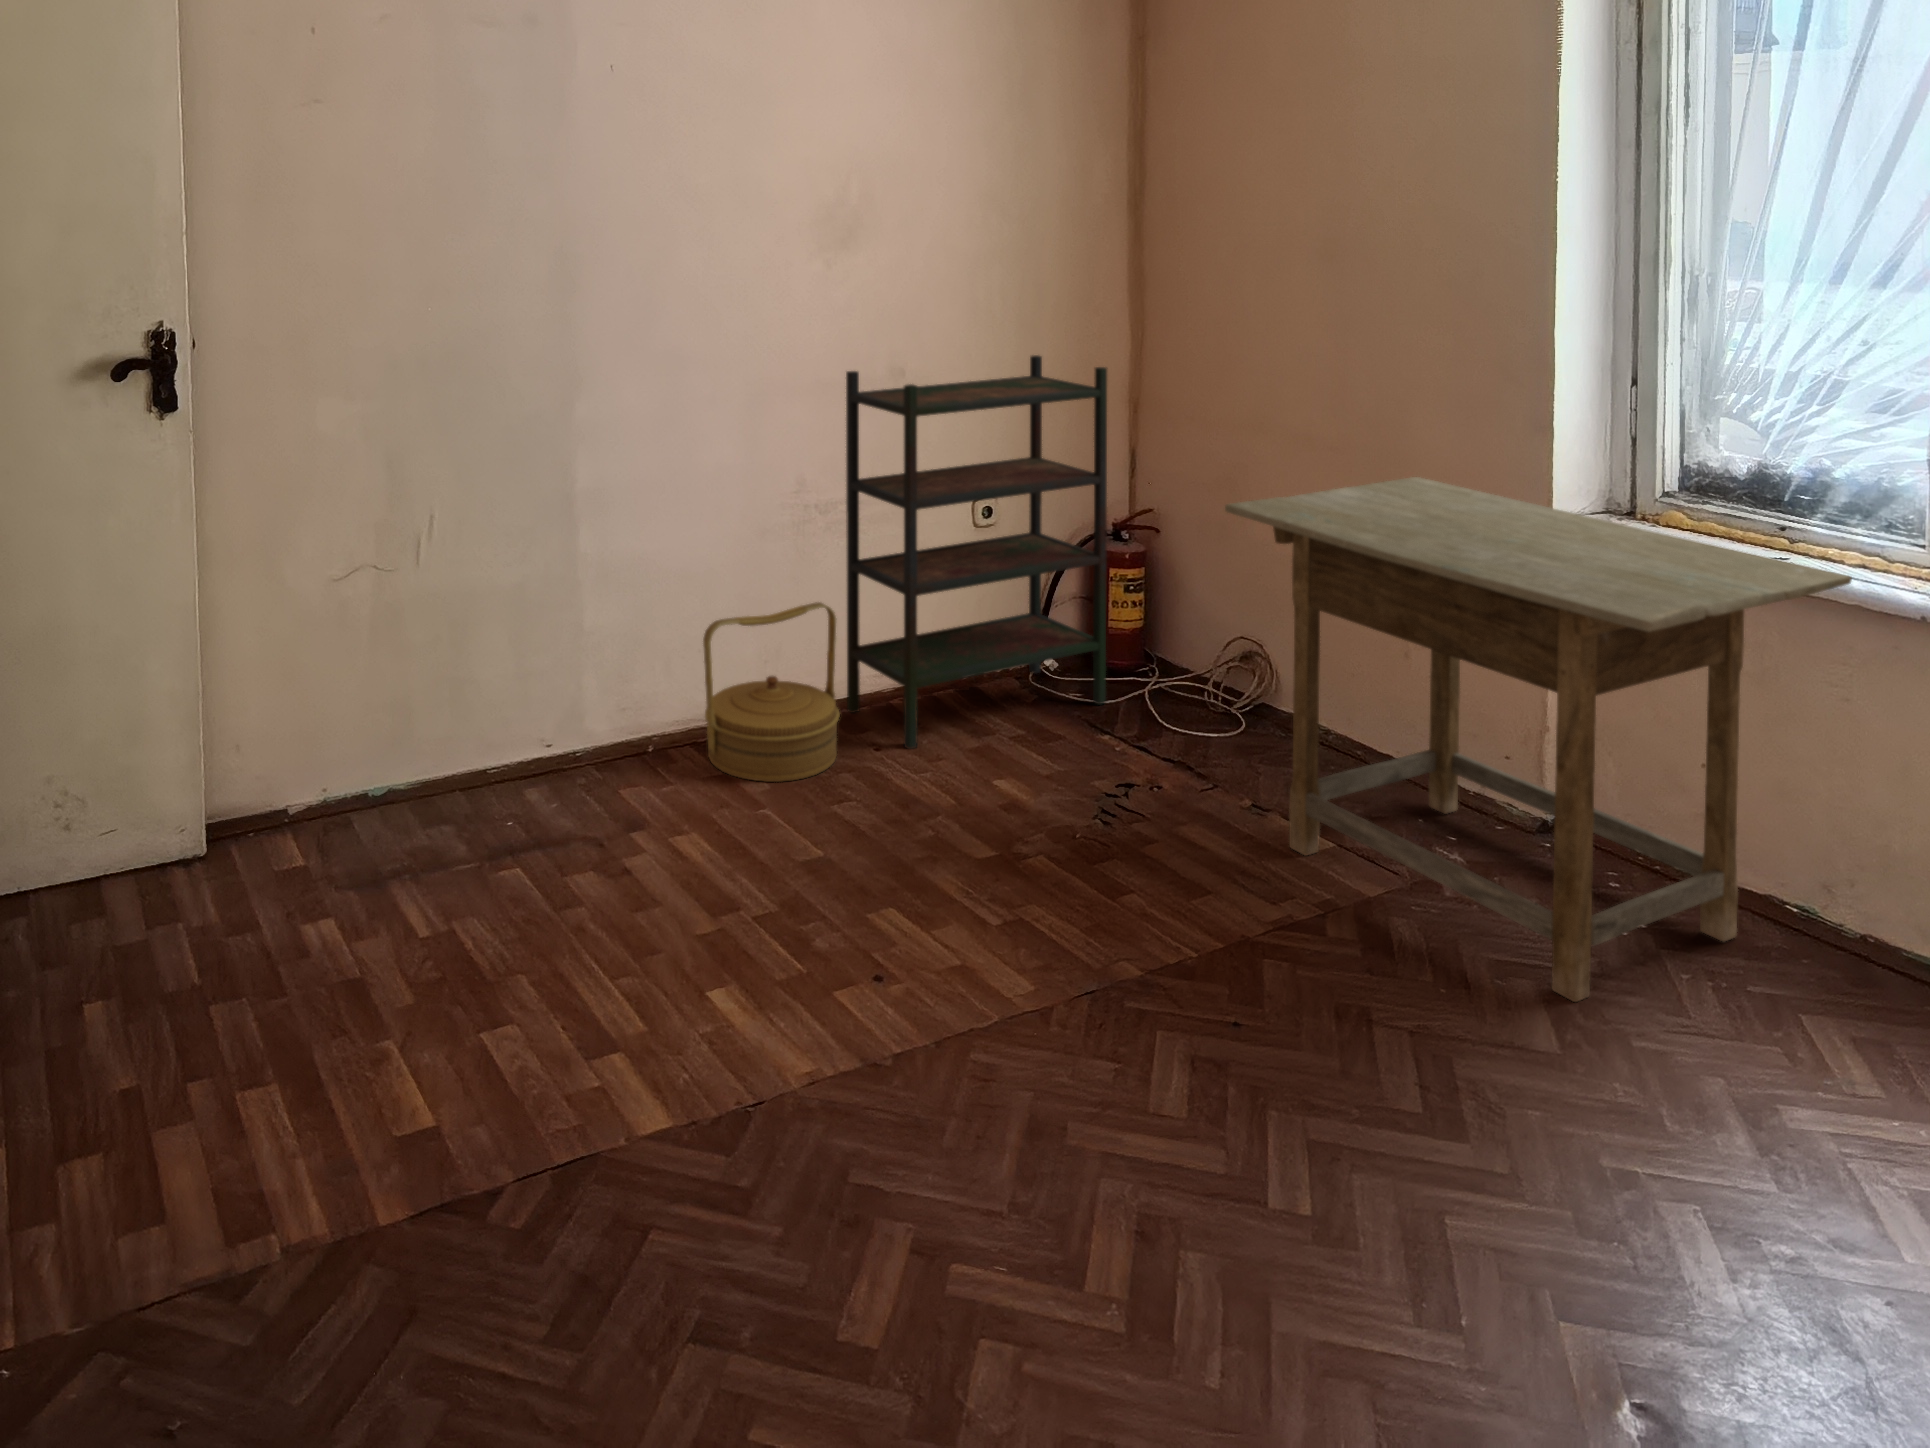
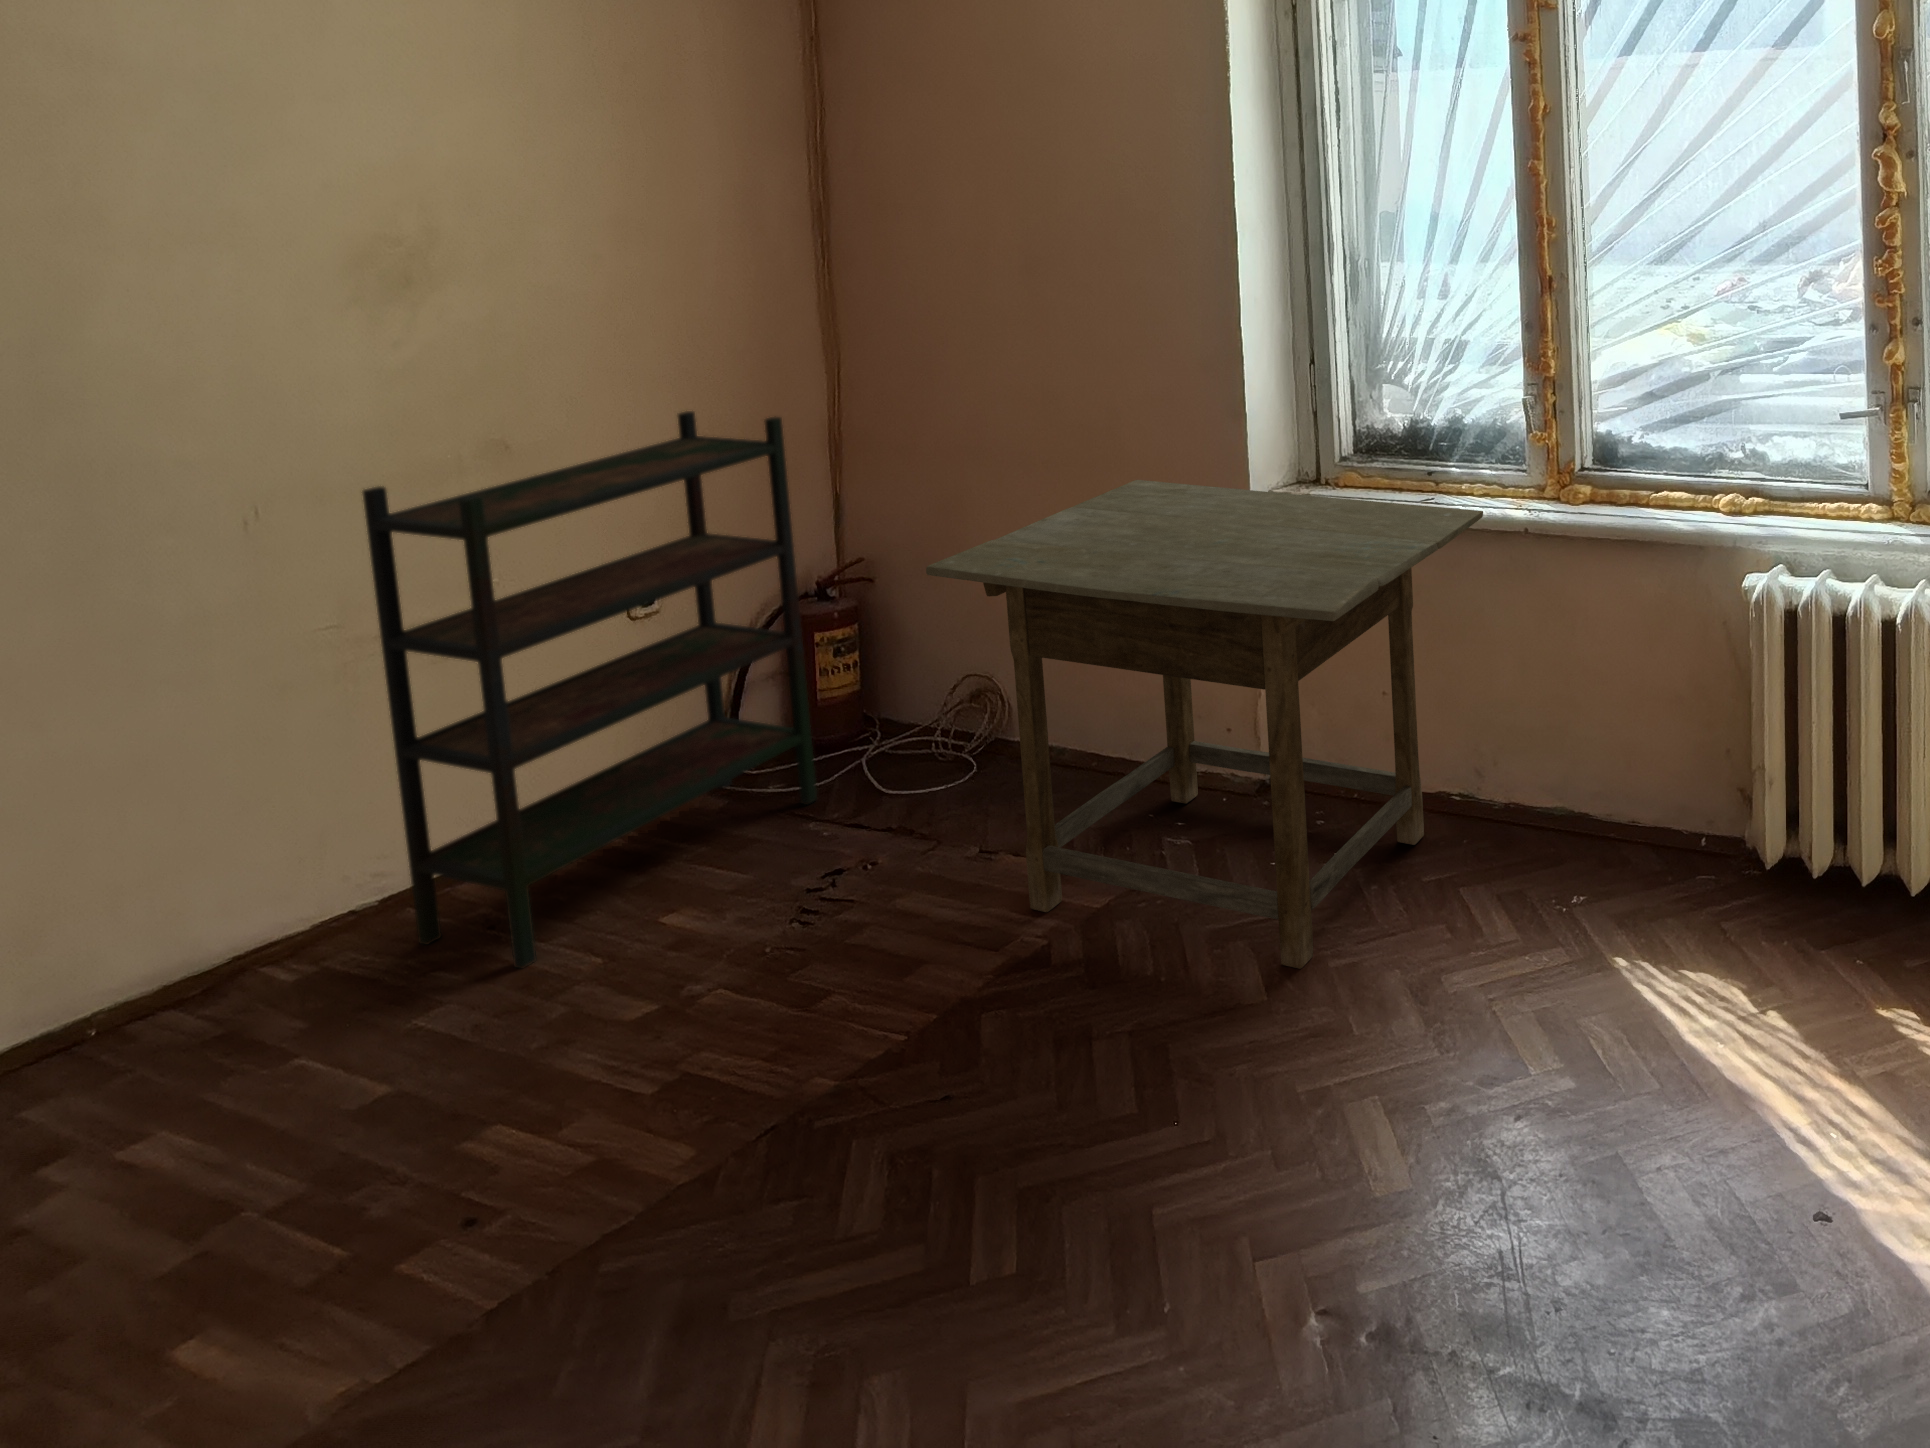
woven basket: present [703,602,840,782] -> none [91,825,393,1141]

